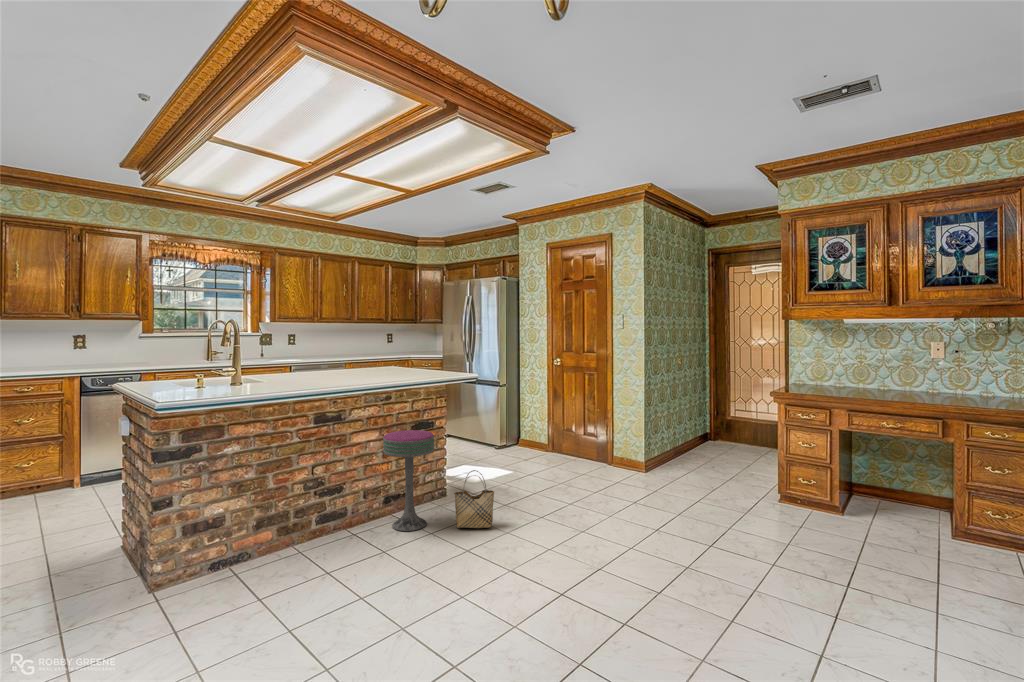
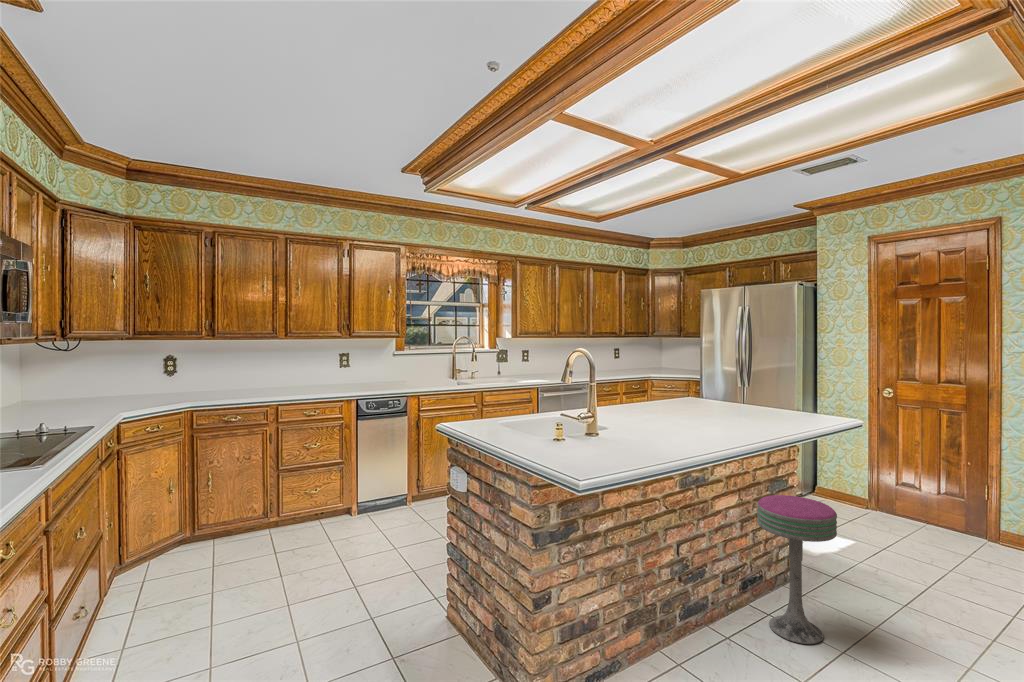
woven basket: present [454,470,494,528] -> none [872,563,940,656]

